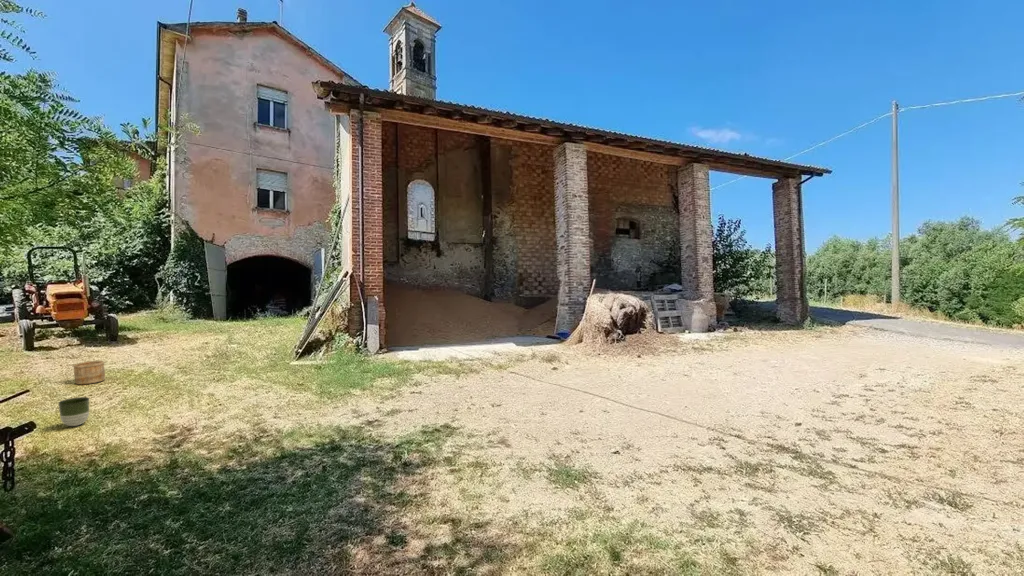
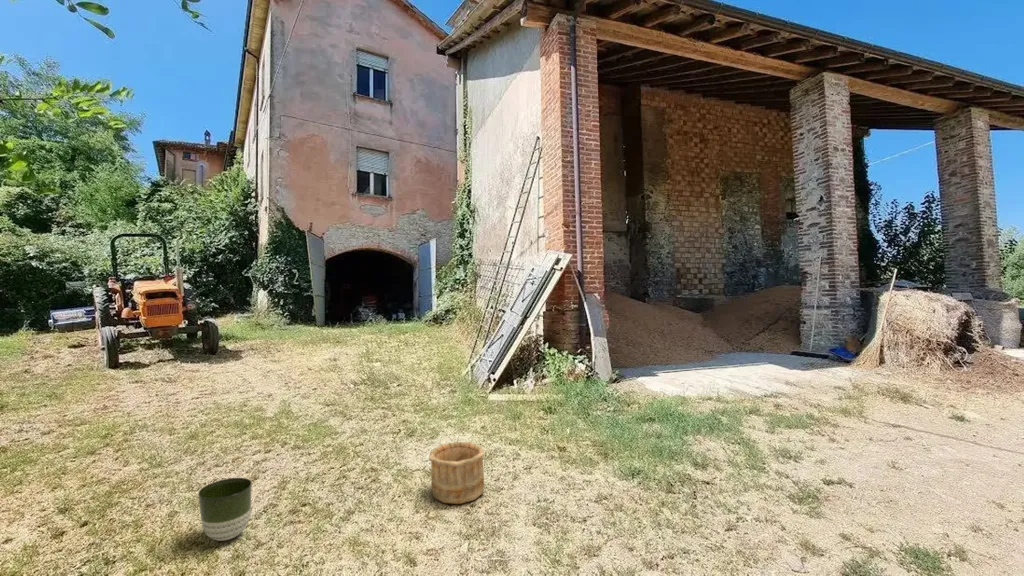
wooden bucket: present [73,361,105,384] -> present [429,442,484,504]

